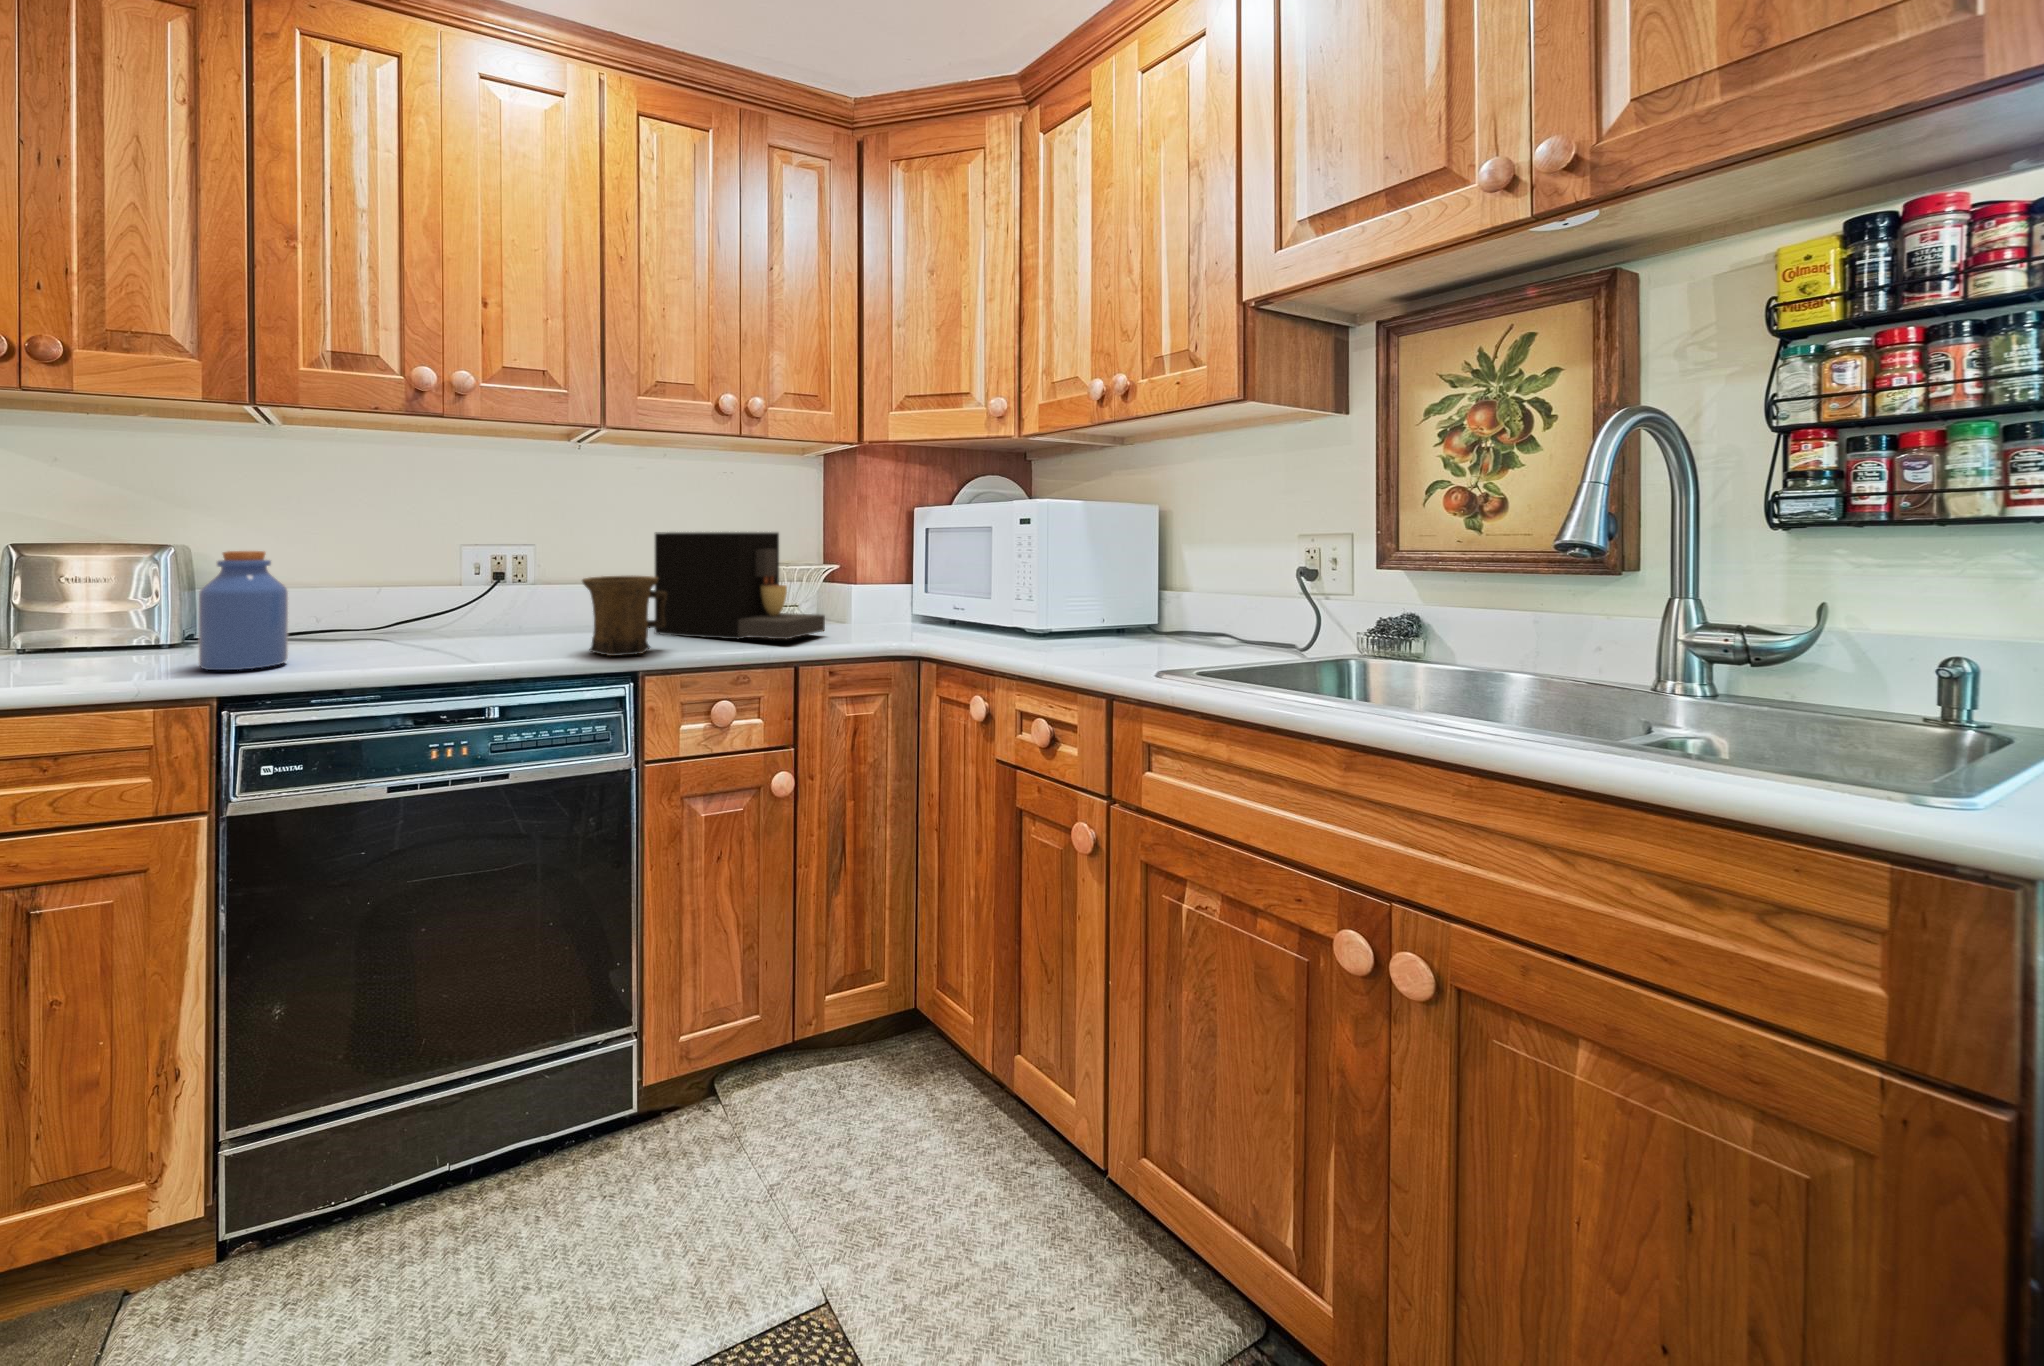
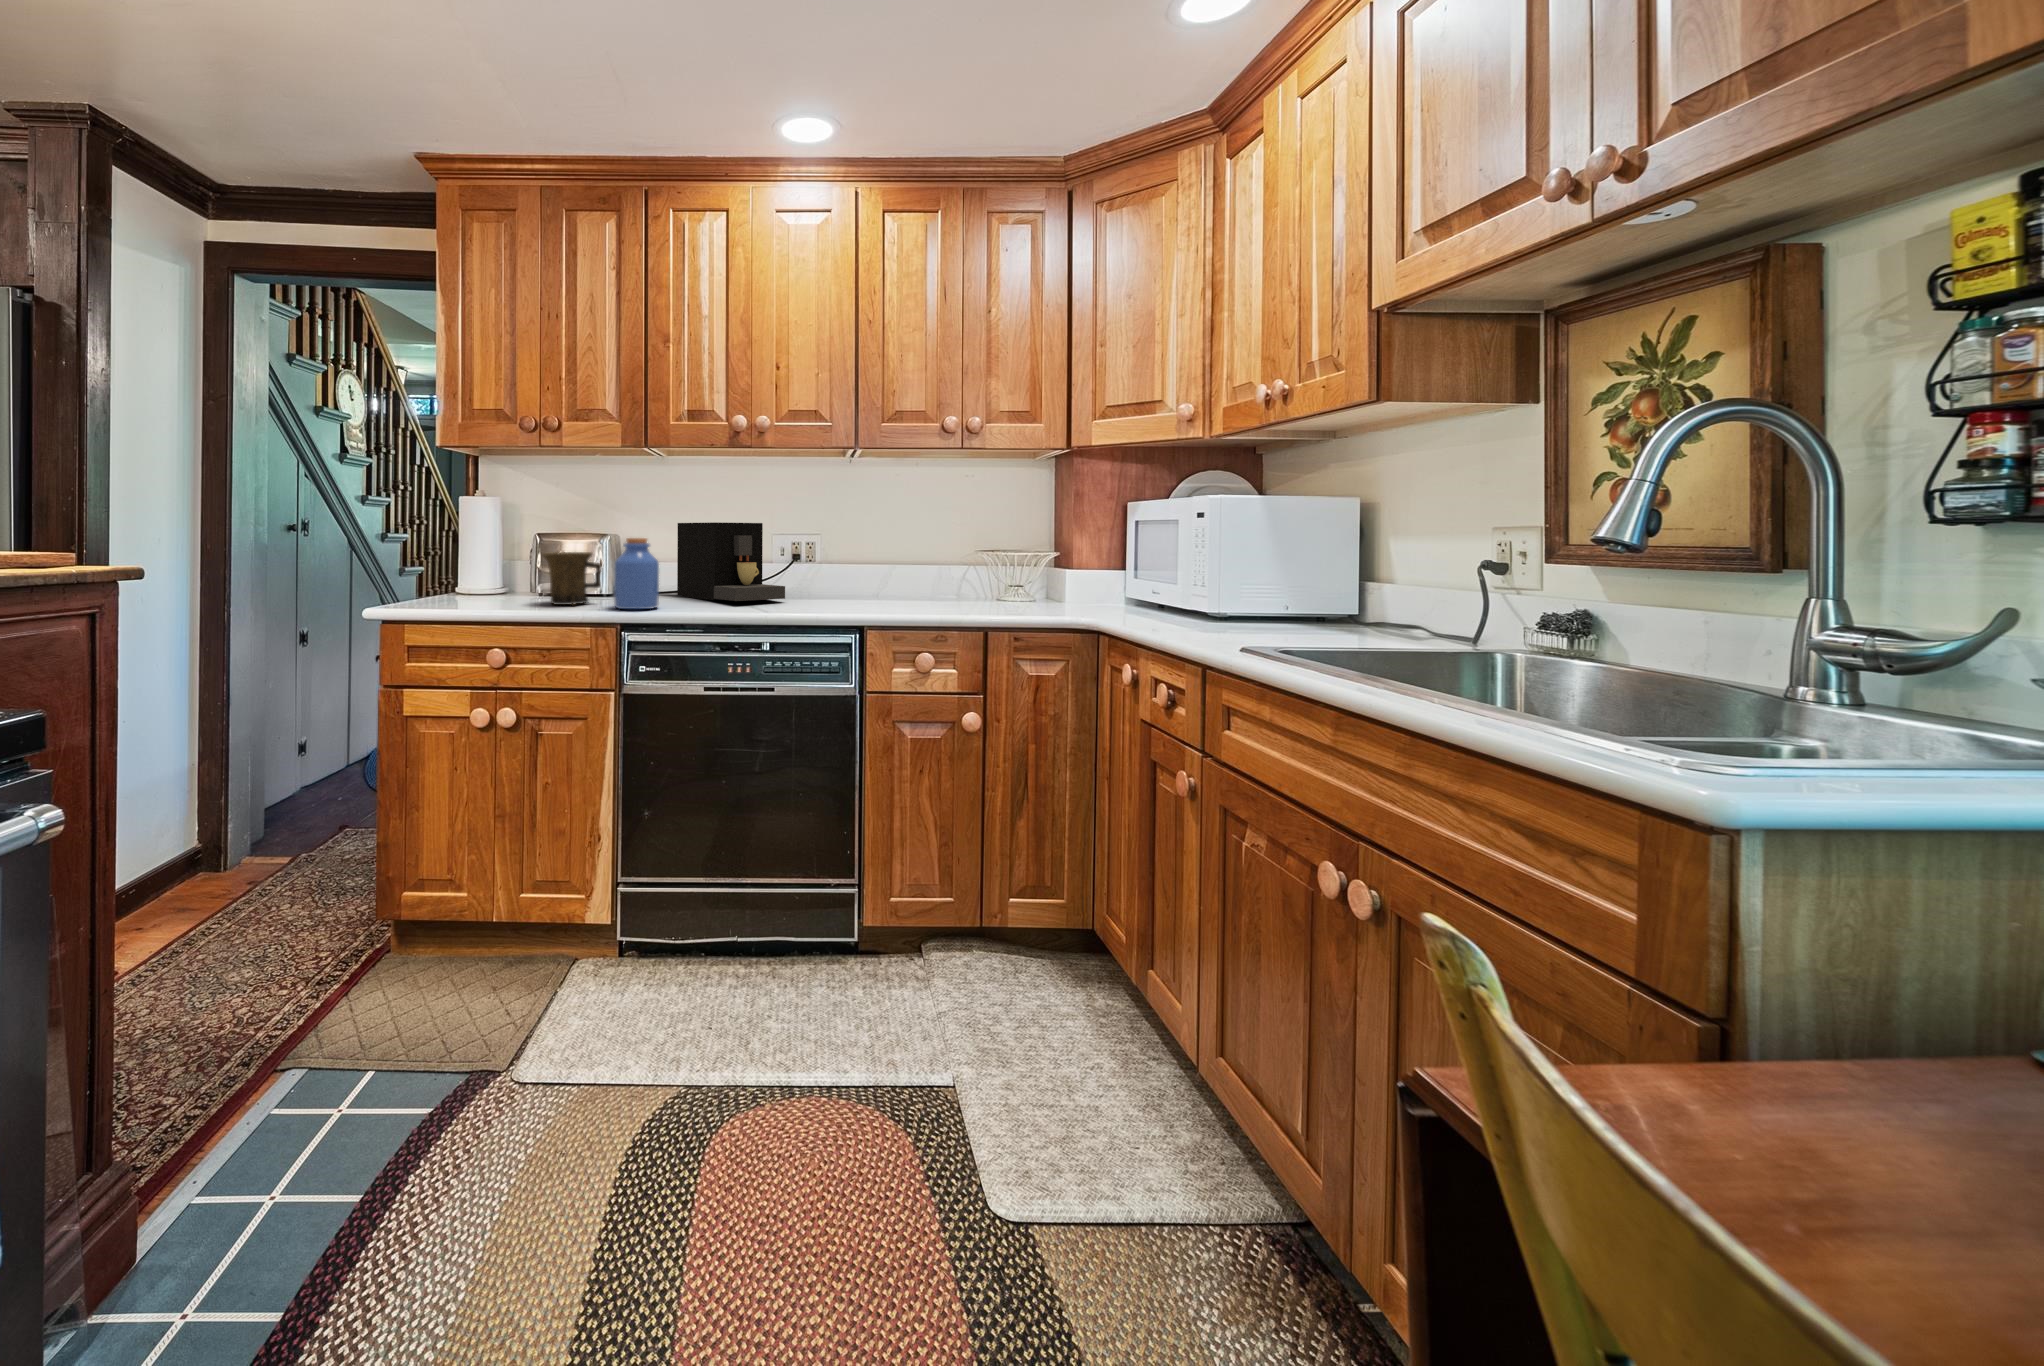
coffee maker: present [655,532,825,639] -> present [677,522,785,601]
mug: present [582,576,667,656] -> present [543,552,602,605]

